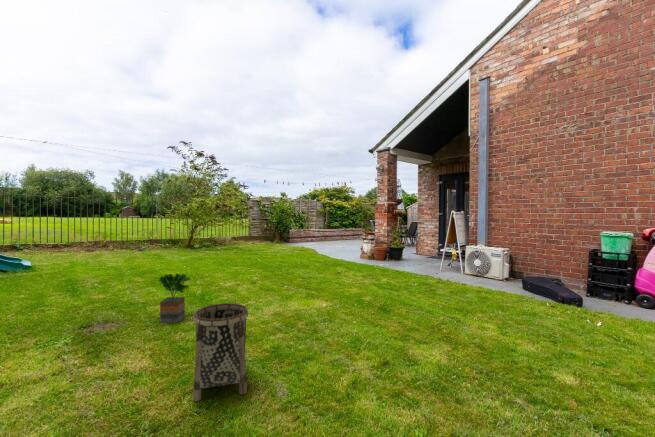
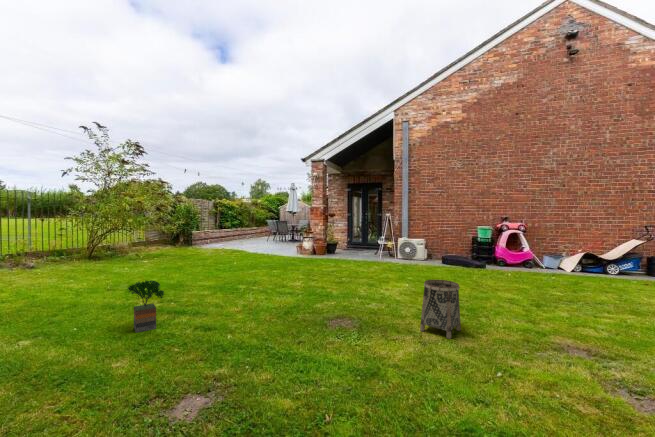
potted tree: present [159,274,190,323] -> present [128,280,164,333]

